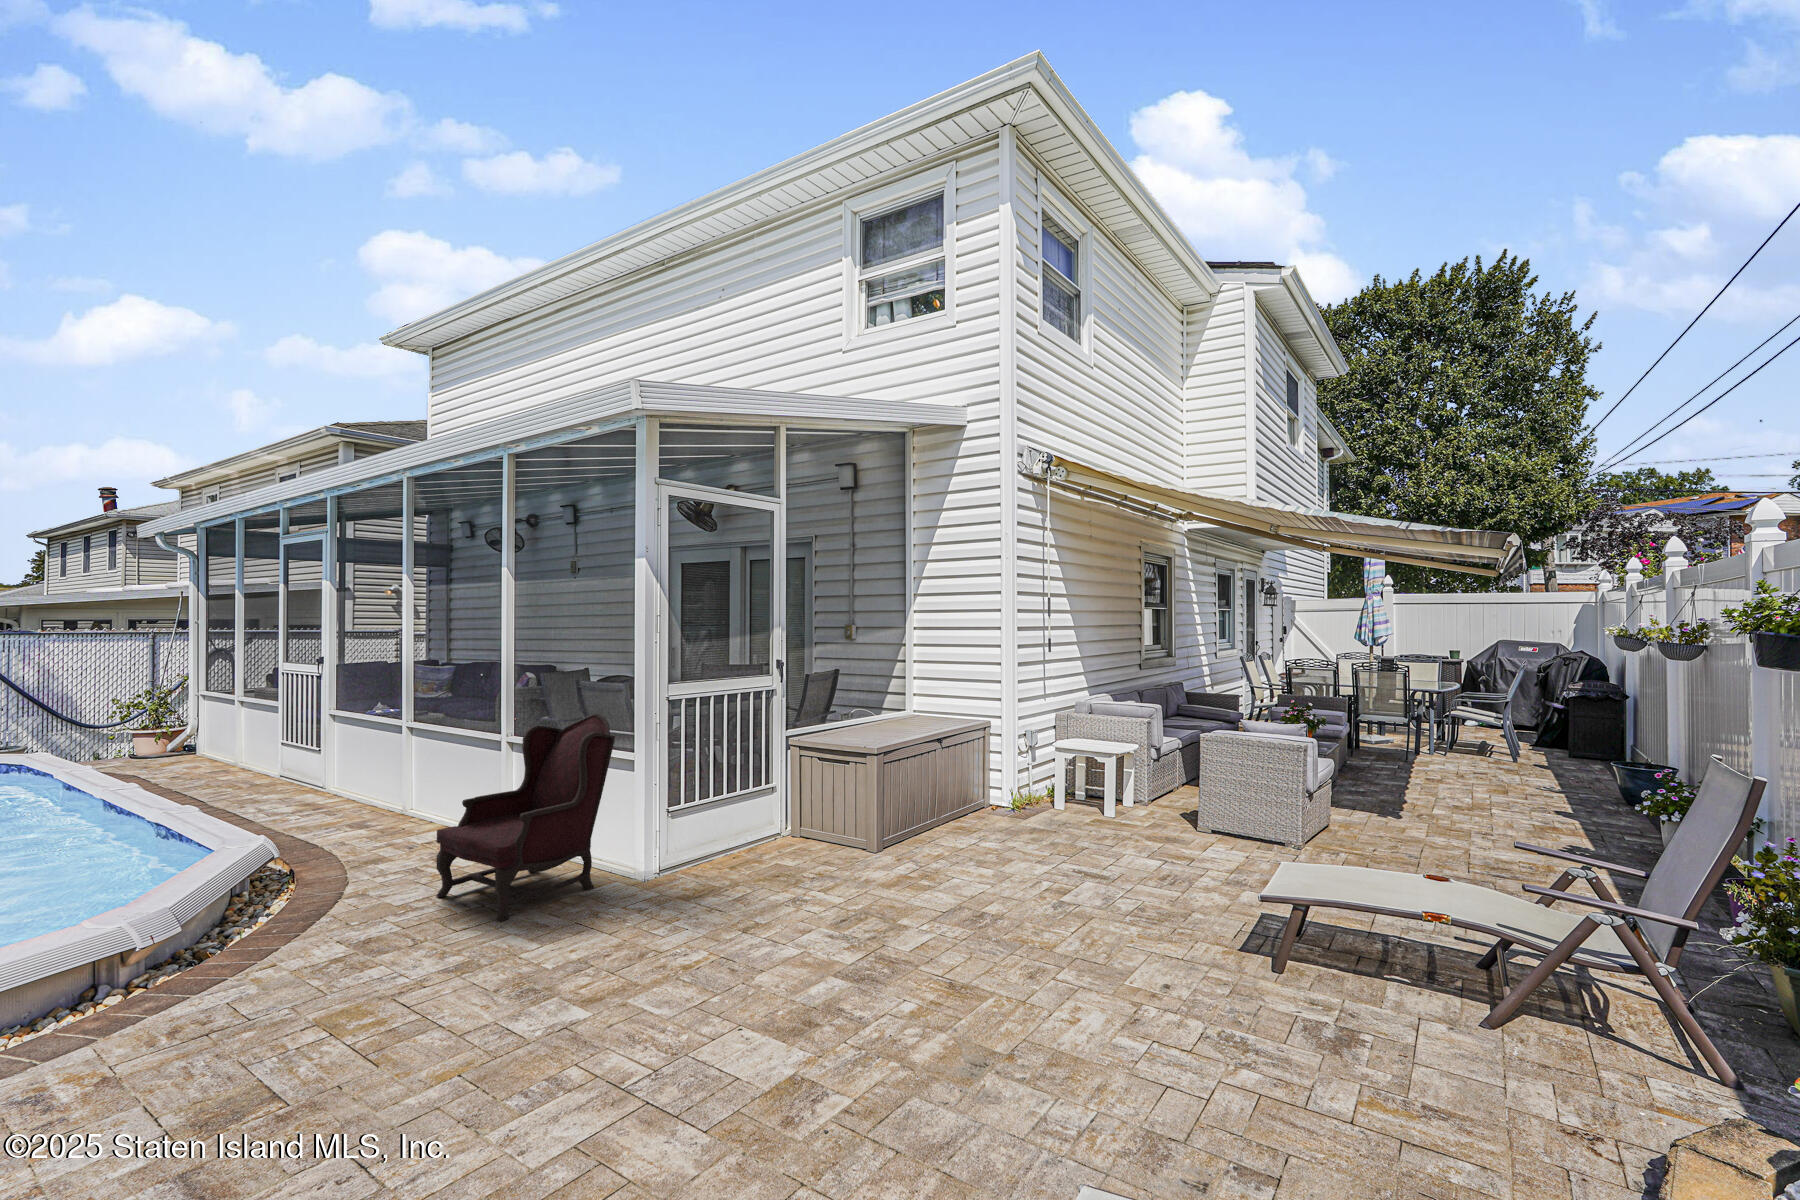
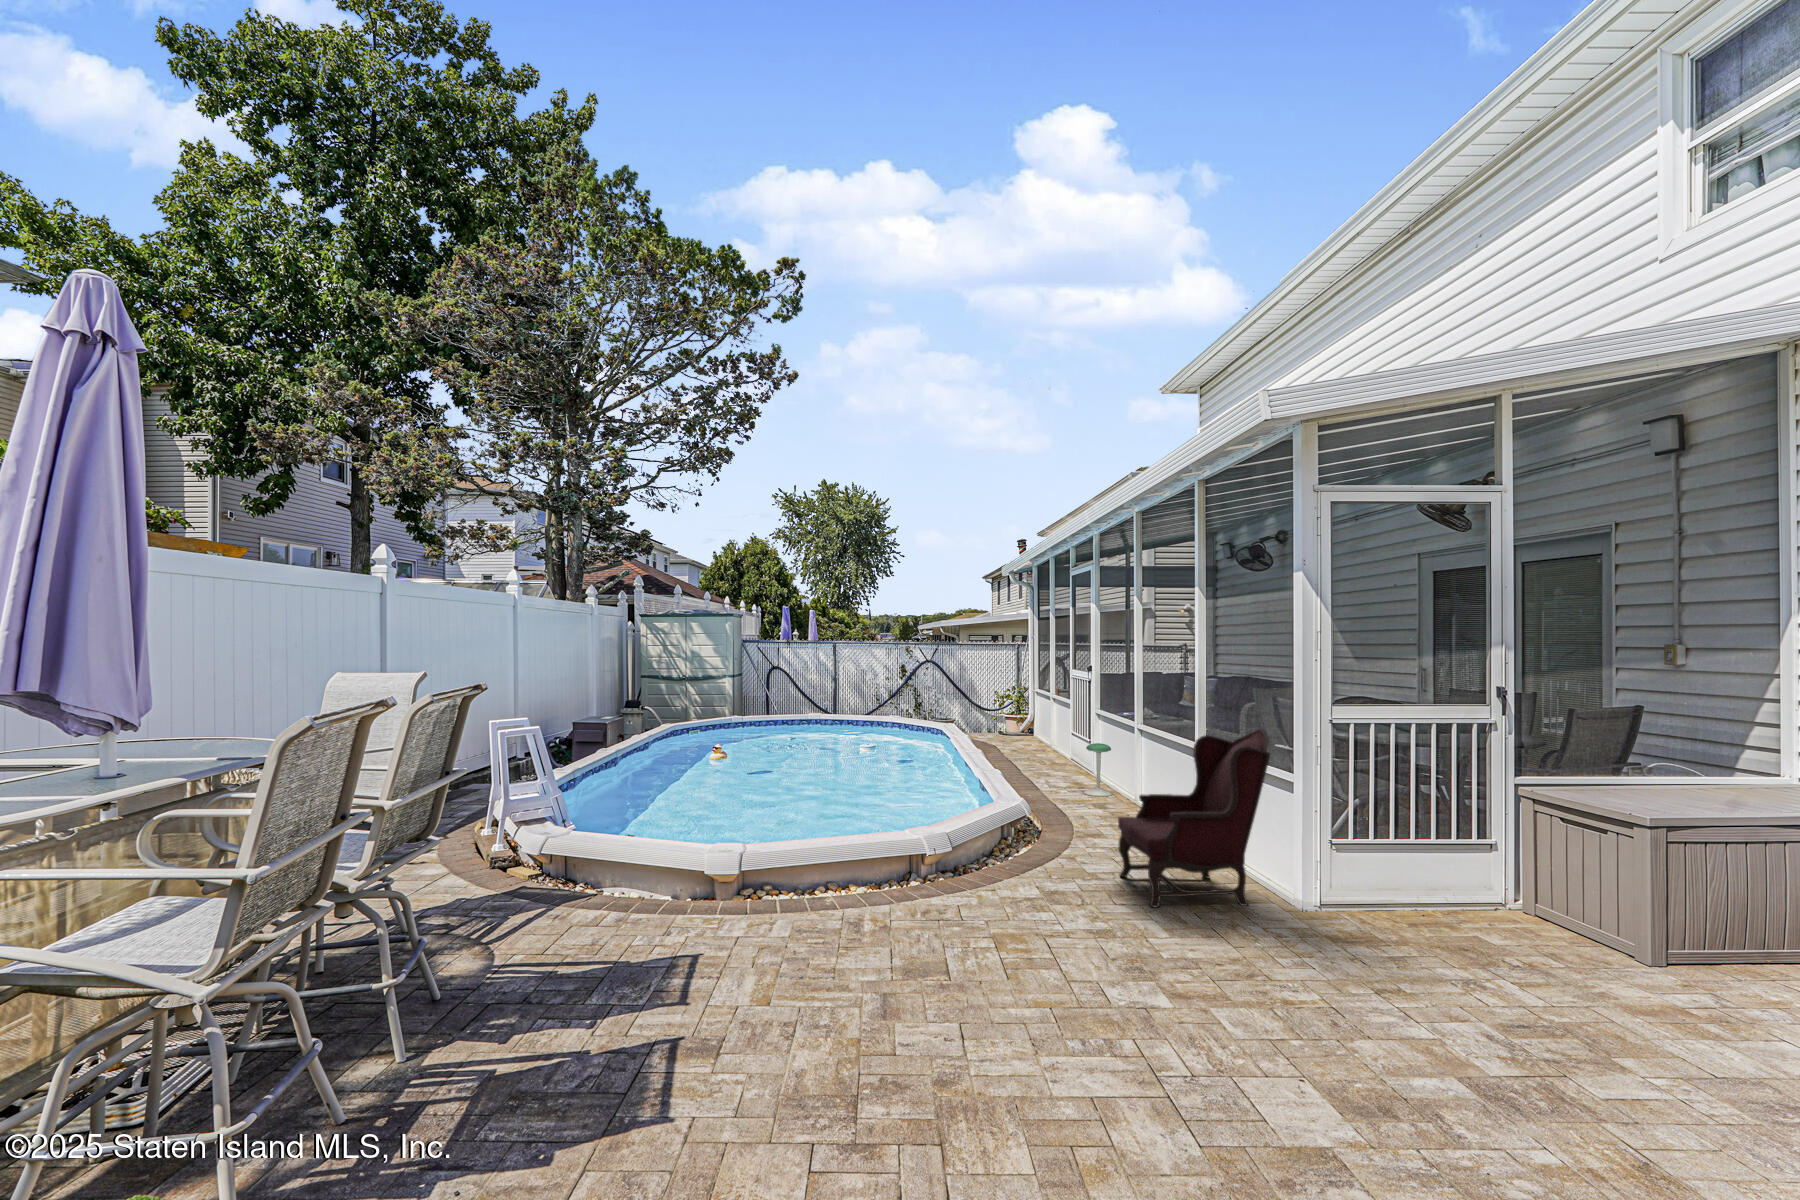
stool: none [318,747,358,809] -> present [1084,743,1112,796]

